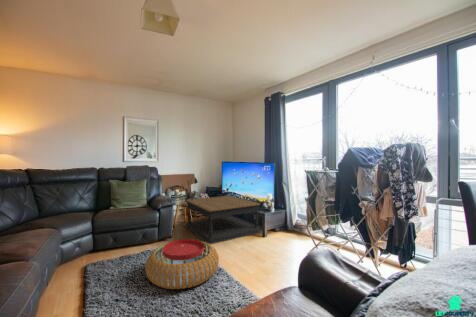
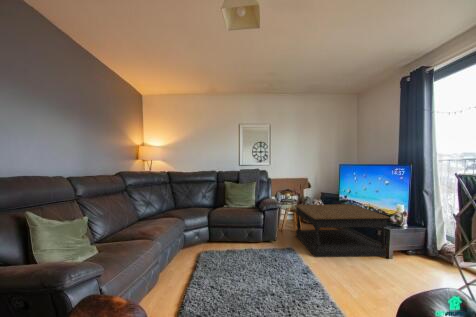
pouf: present [145,239,219,289] -> none [240,244,316,294]

